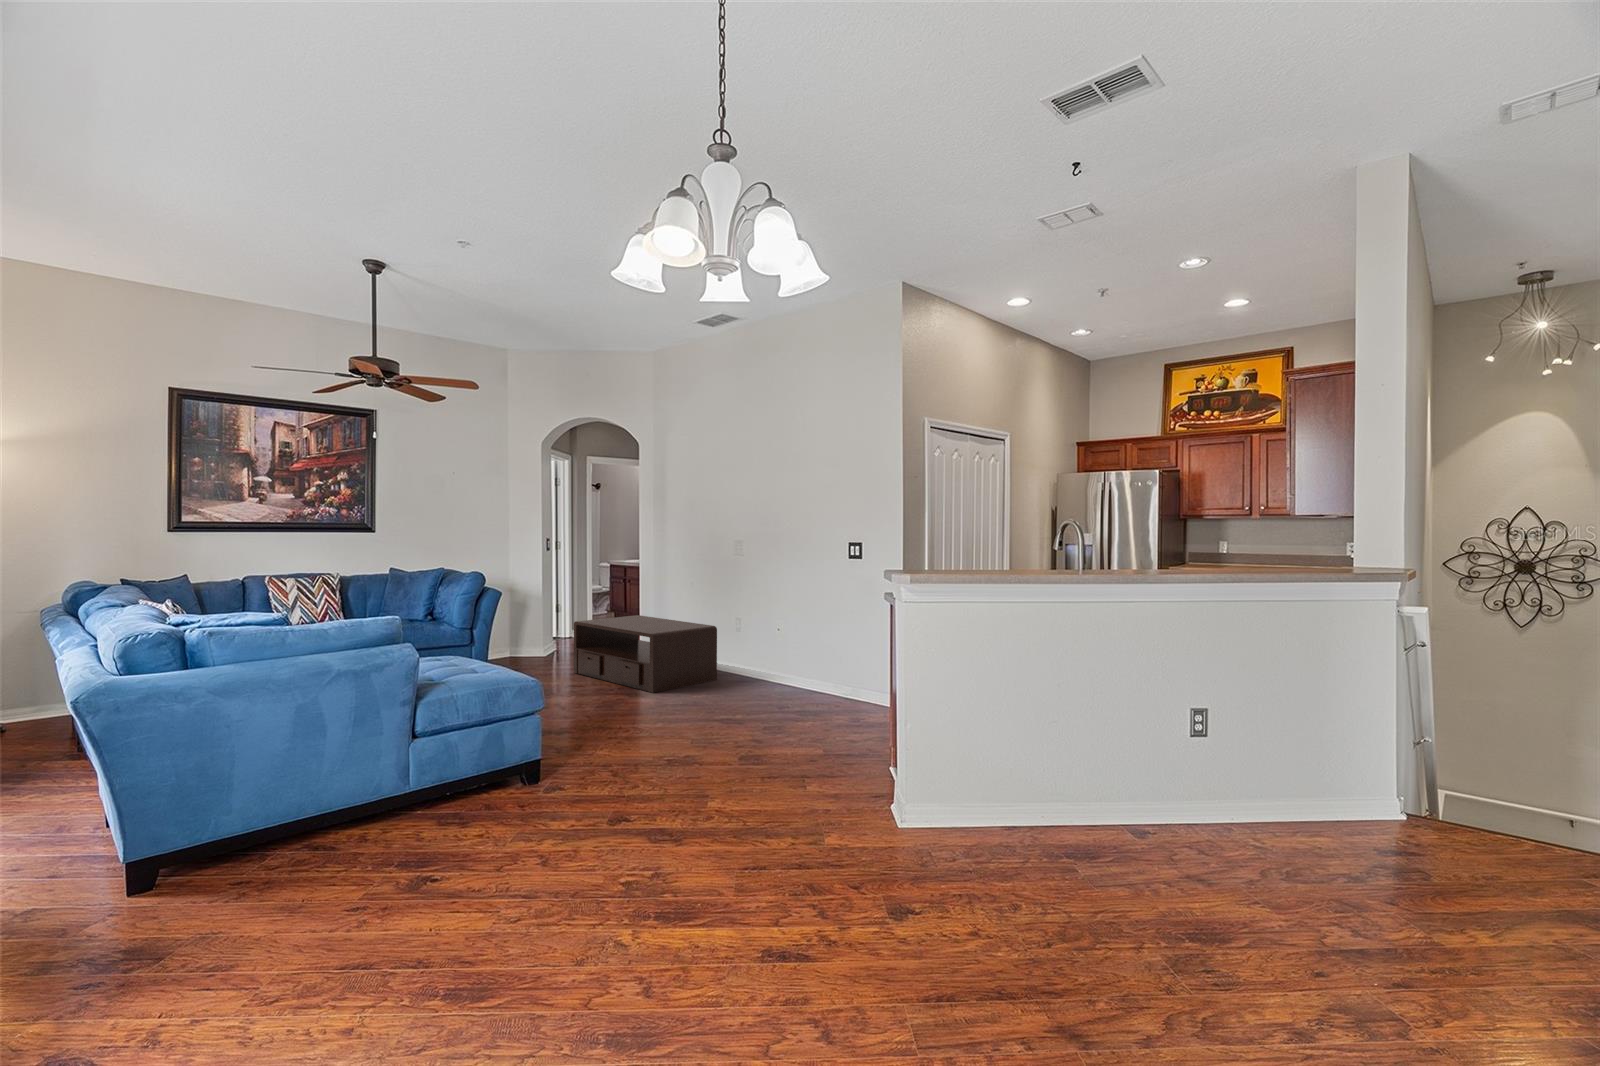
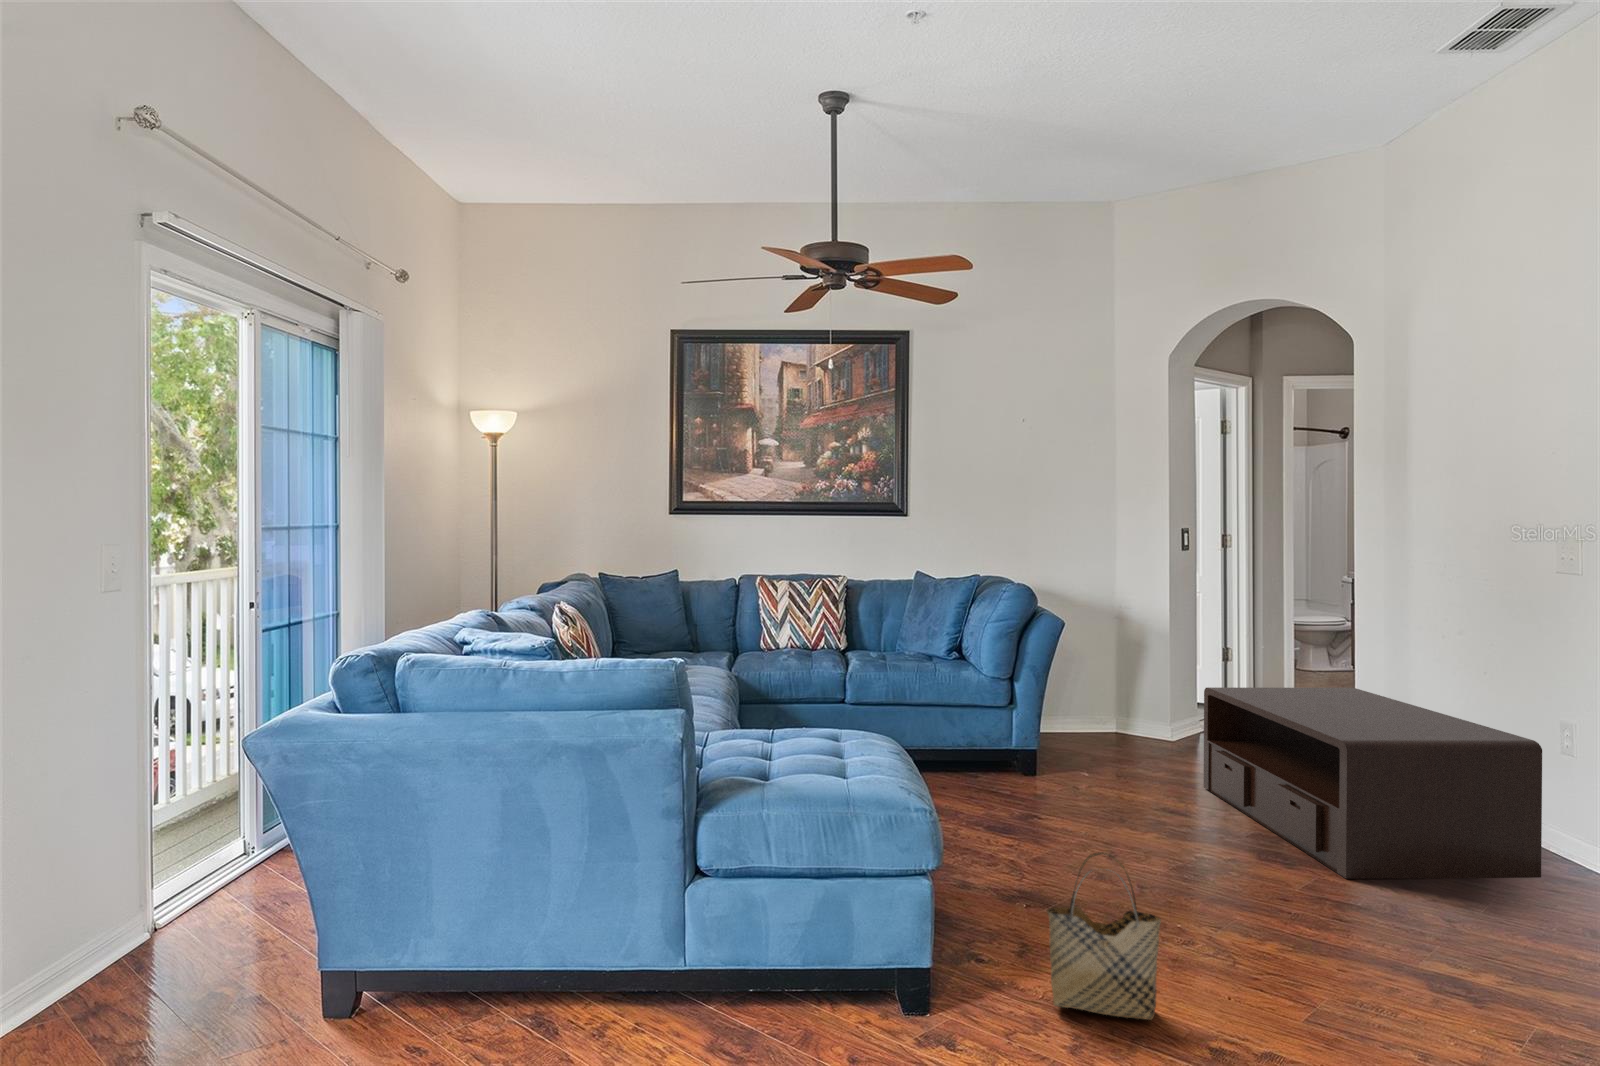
woven basket: none [566,684,613,752] -> present [1046,852,1161,1020]

